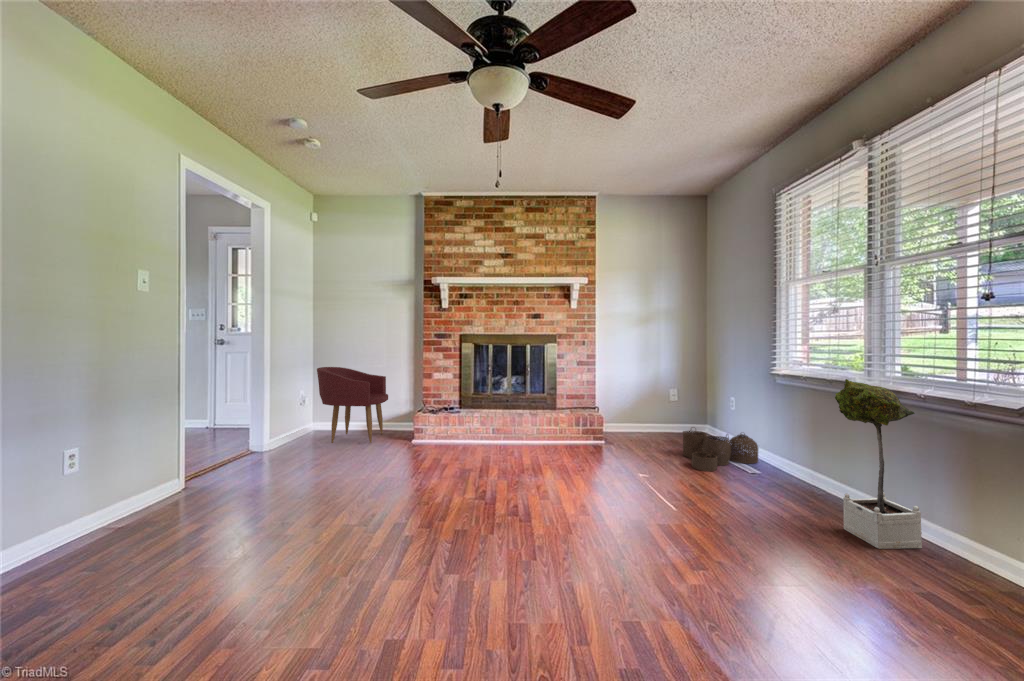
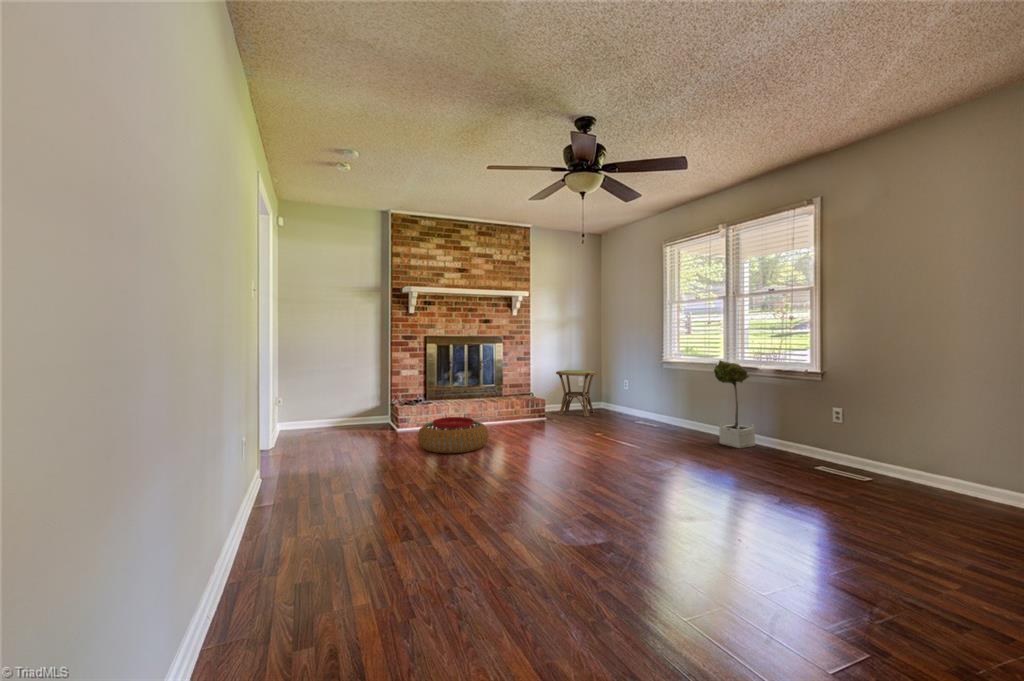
armchair: present [317,367,388,443] -> none [301,367,368,438]
side table: none [628,379,686,444] -> present [556,370,597,416]
woven basket: present [683,430,758,471] -> none [605,401,652,427]
pouf: none [387,435,477,485] -> present [418,417,489,453]

